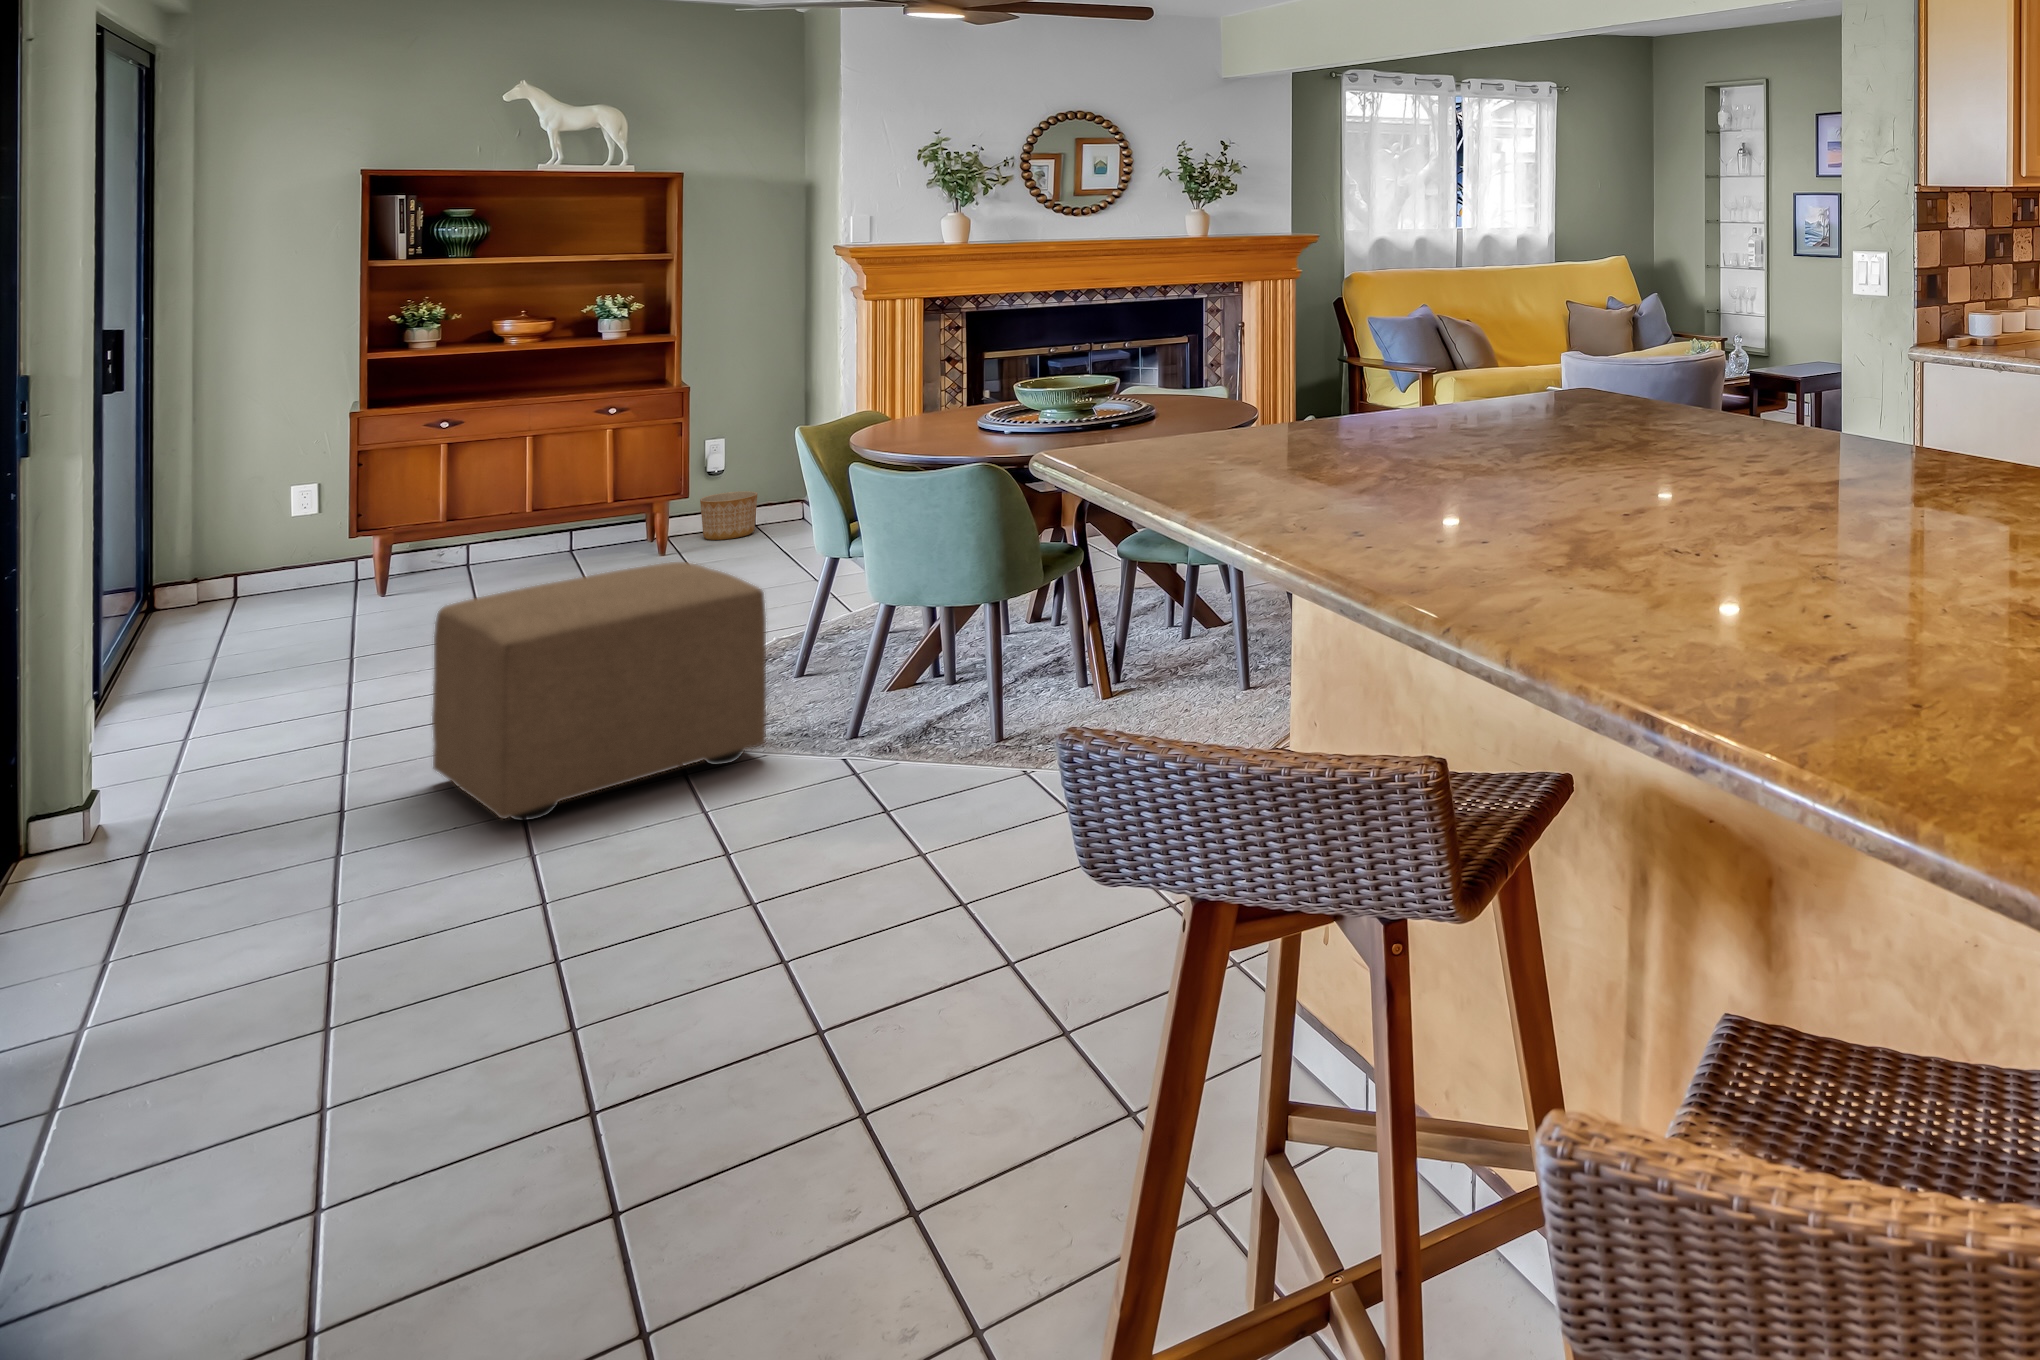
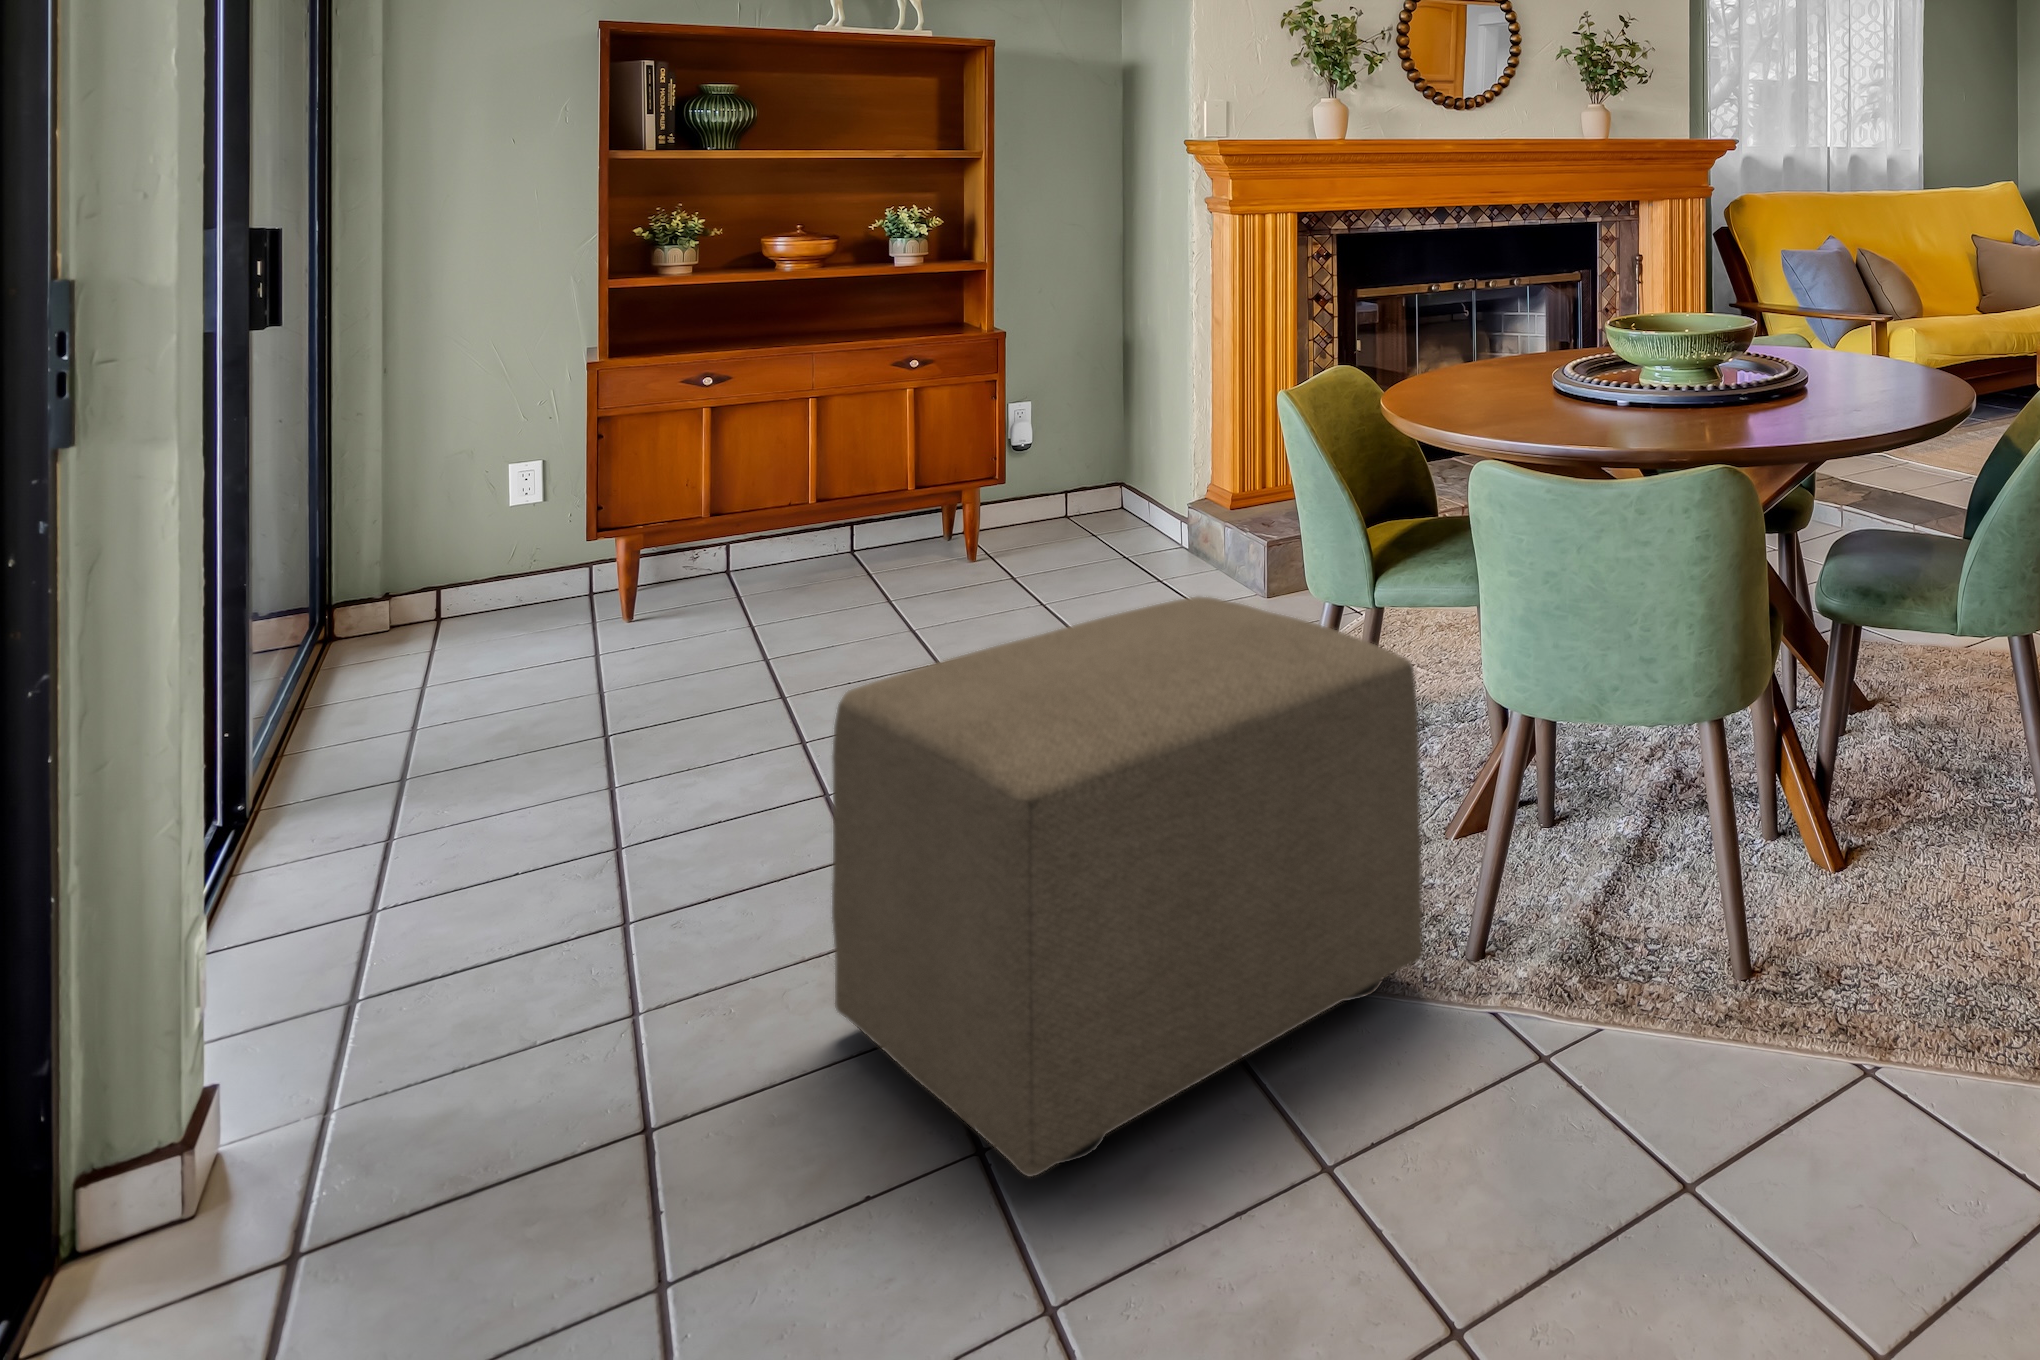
planter: present [700,491,757,540] -> none [1018,473,1088,539]

